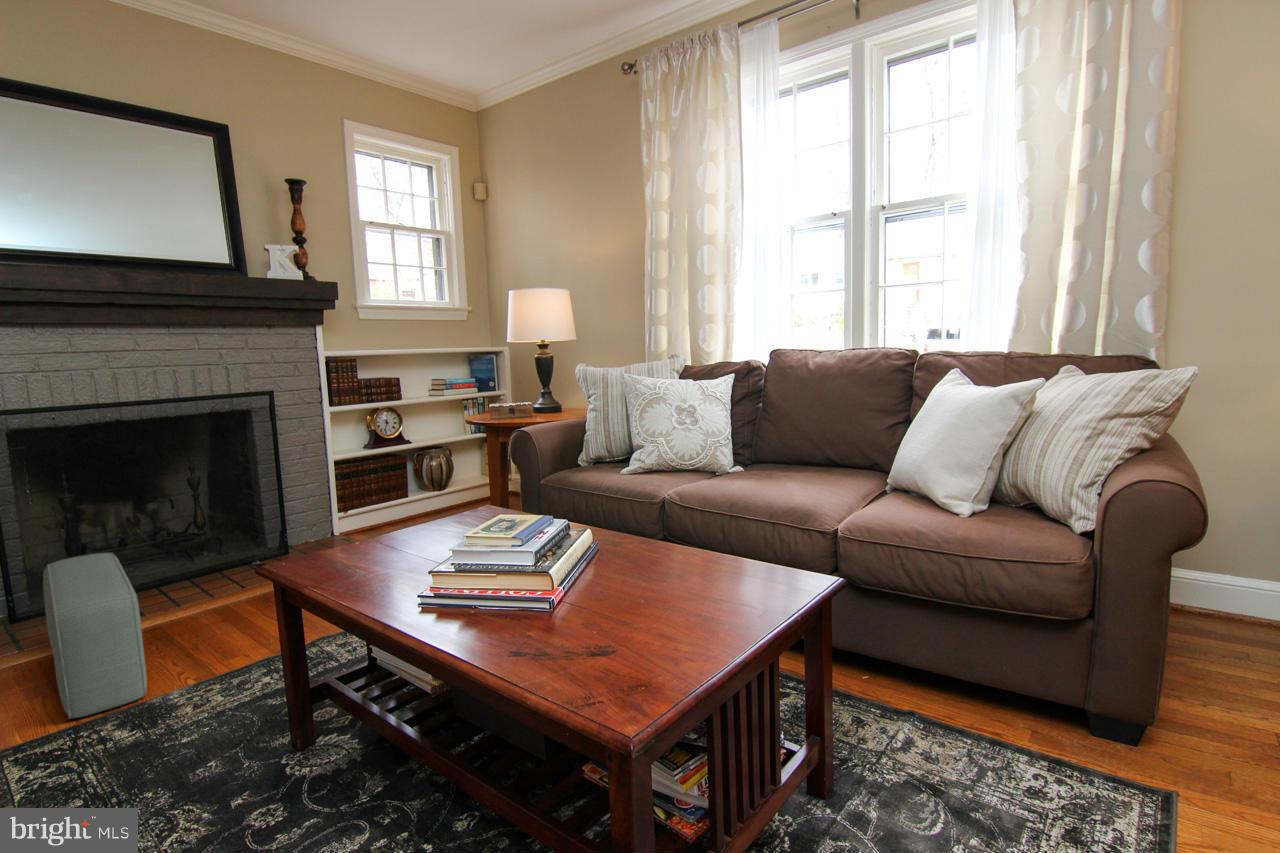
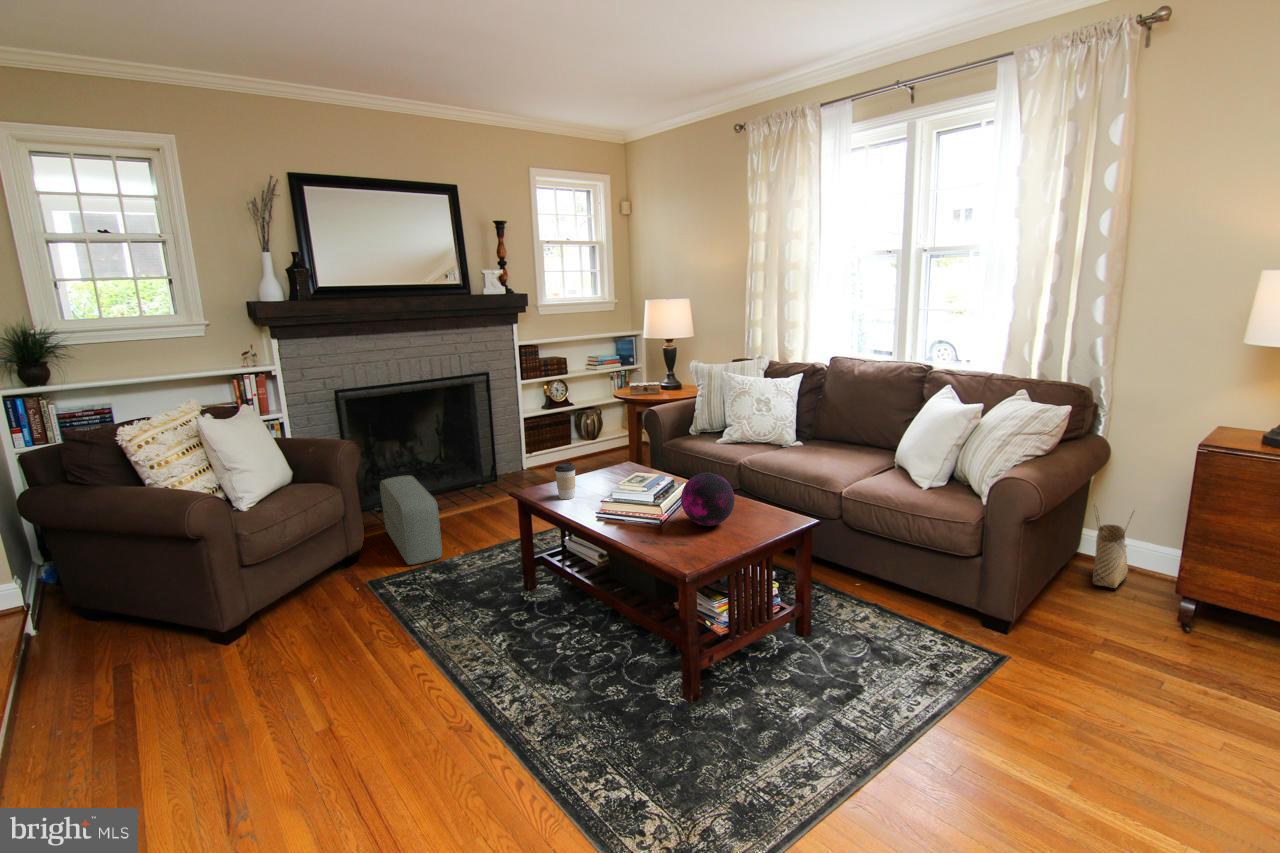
decorative orb: none [590,498,691,602] -> present [681,472,735,526]
coffee cup: none [344,503,386,571] -> present [555,463,576,499]
woven basket: none [1169,526,1236,649] -> present [1093,505,1134,588]

